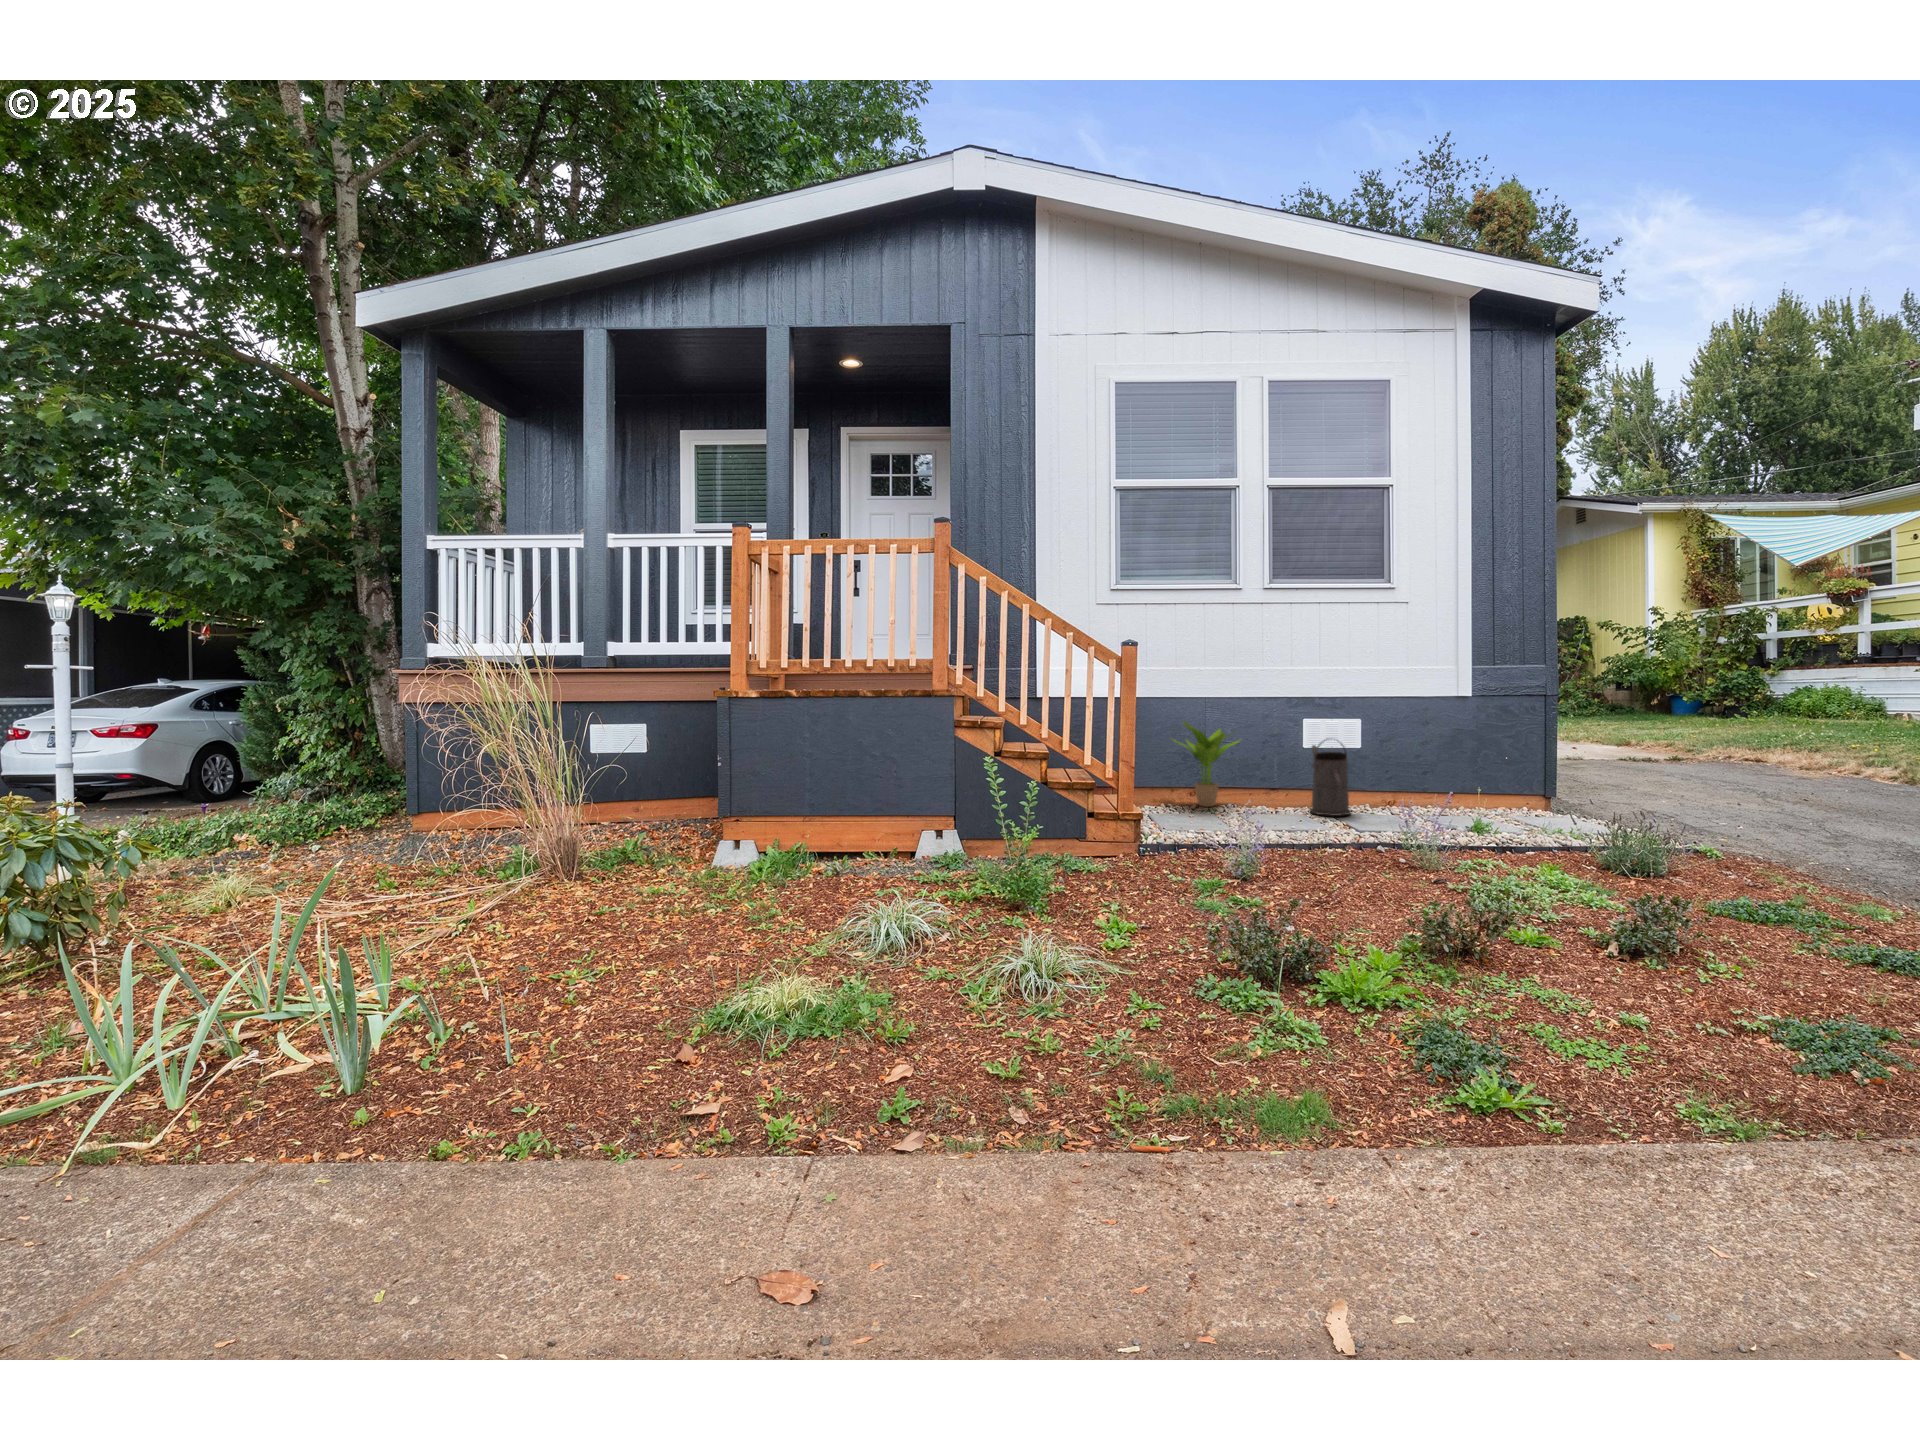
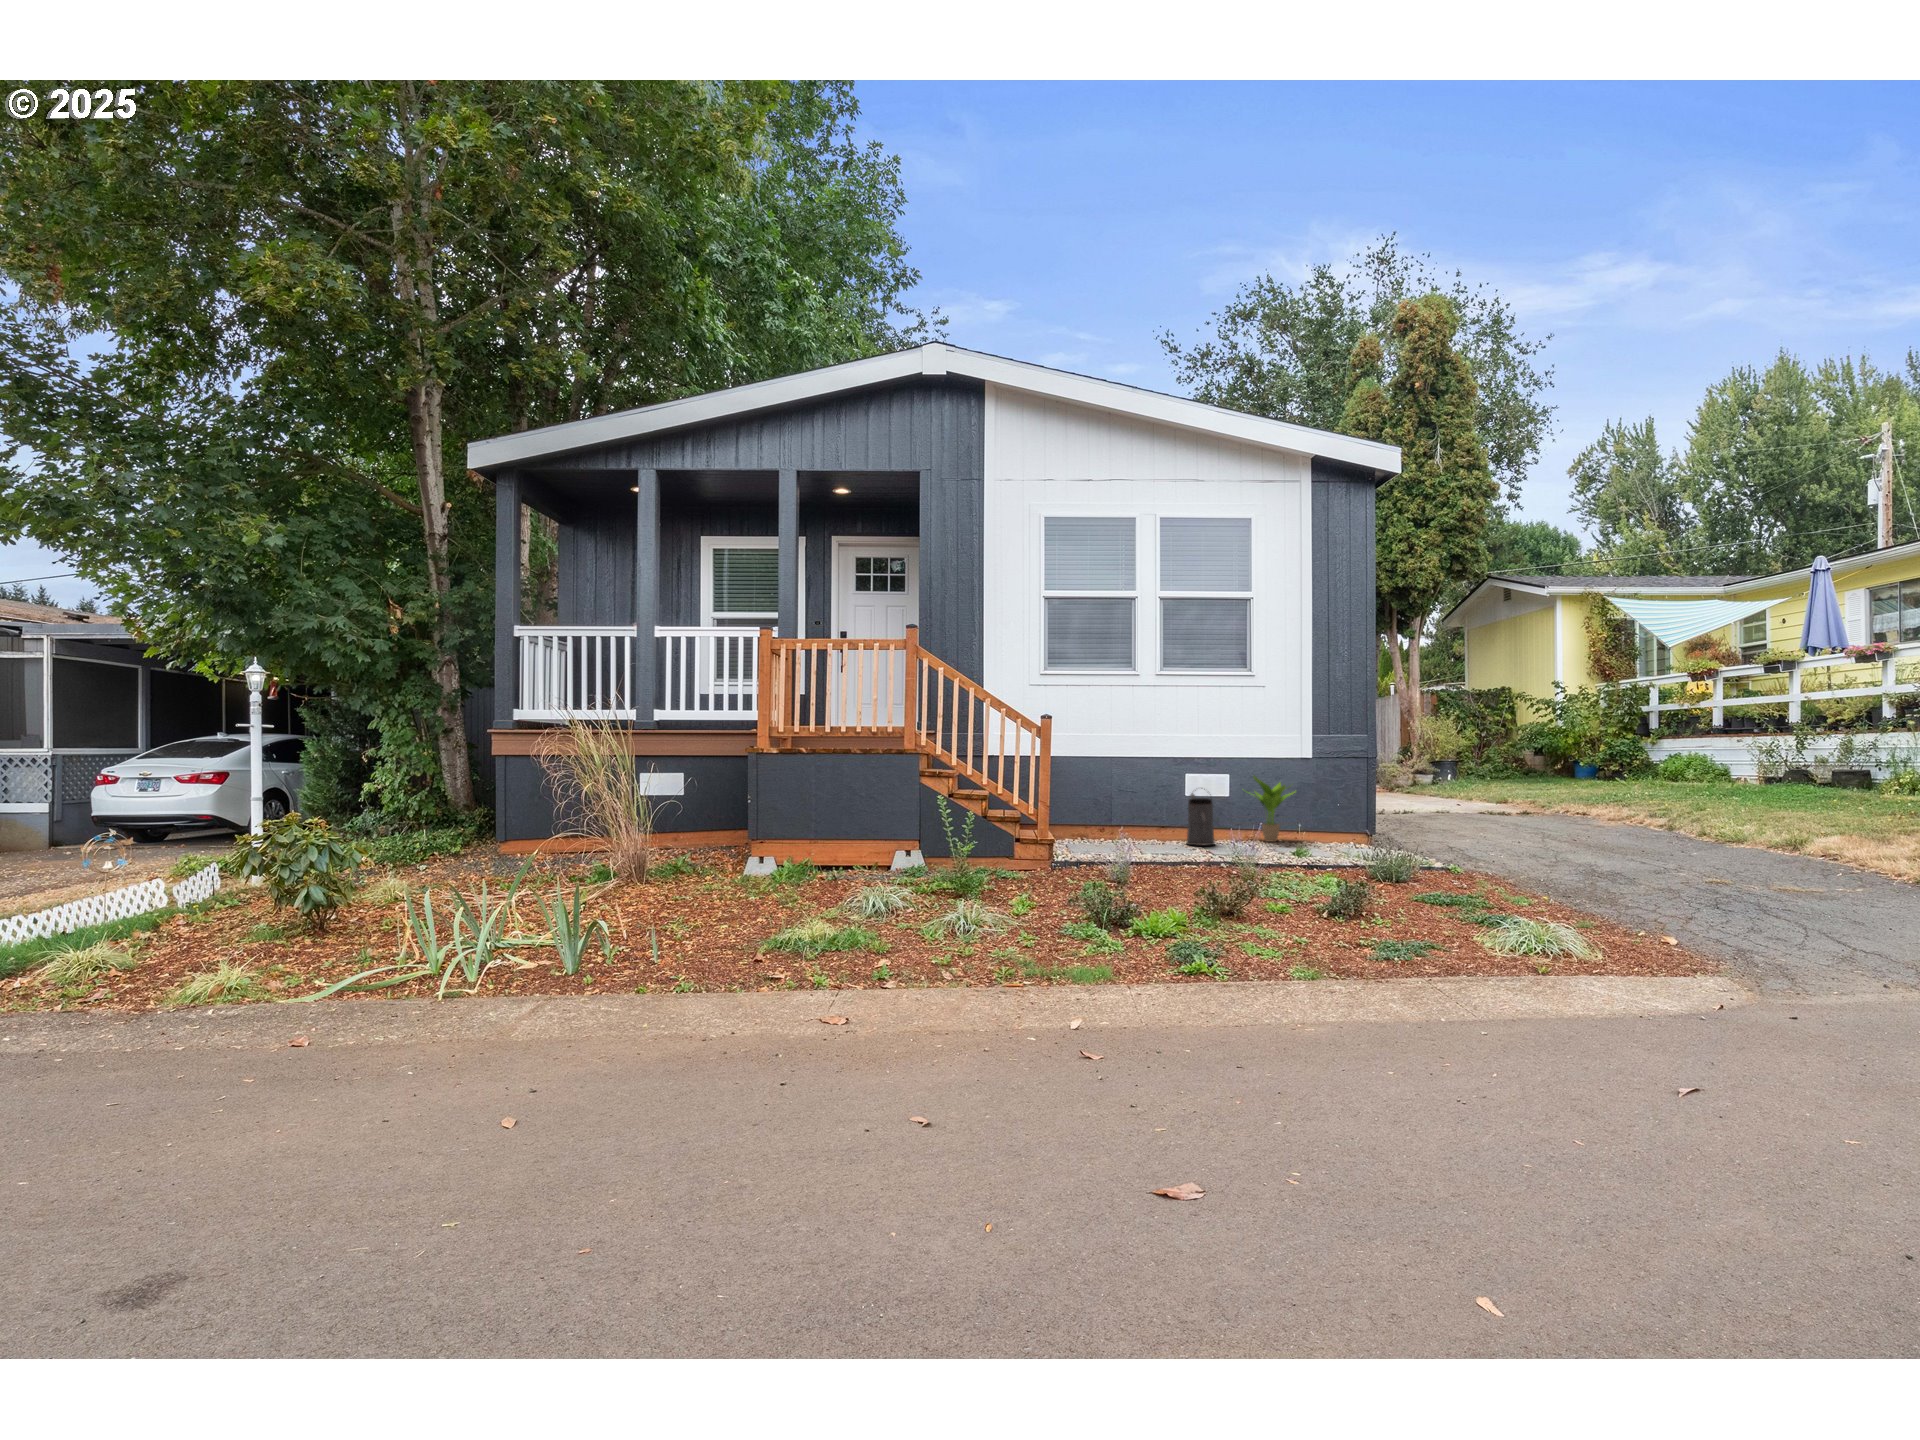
potted plant: present [1173,721,1240,807] -> present [1253,776,1294,842]

